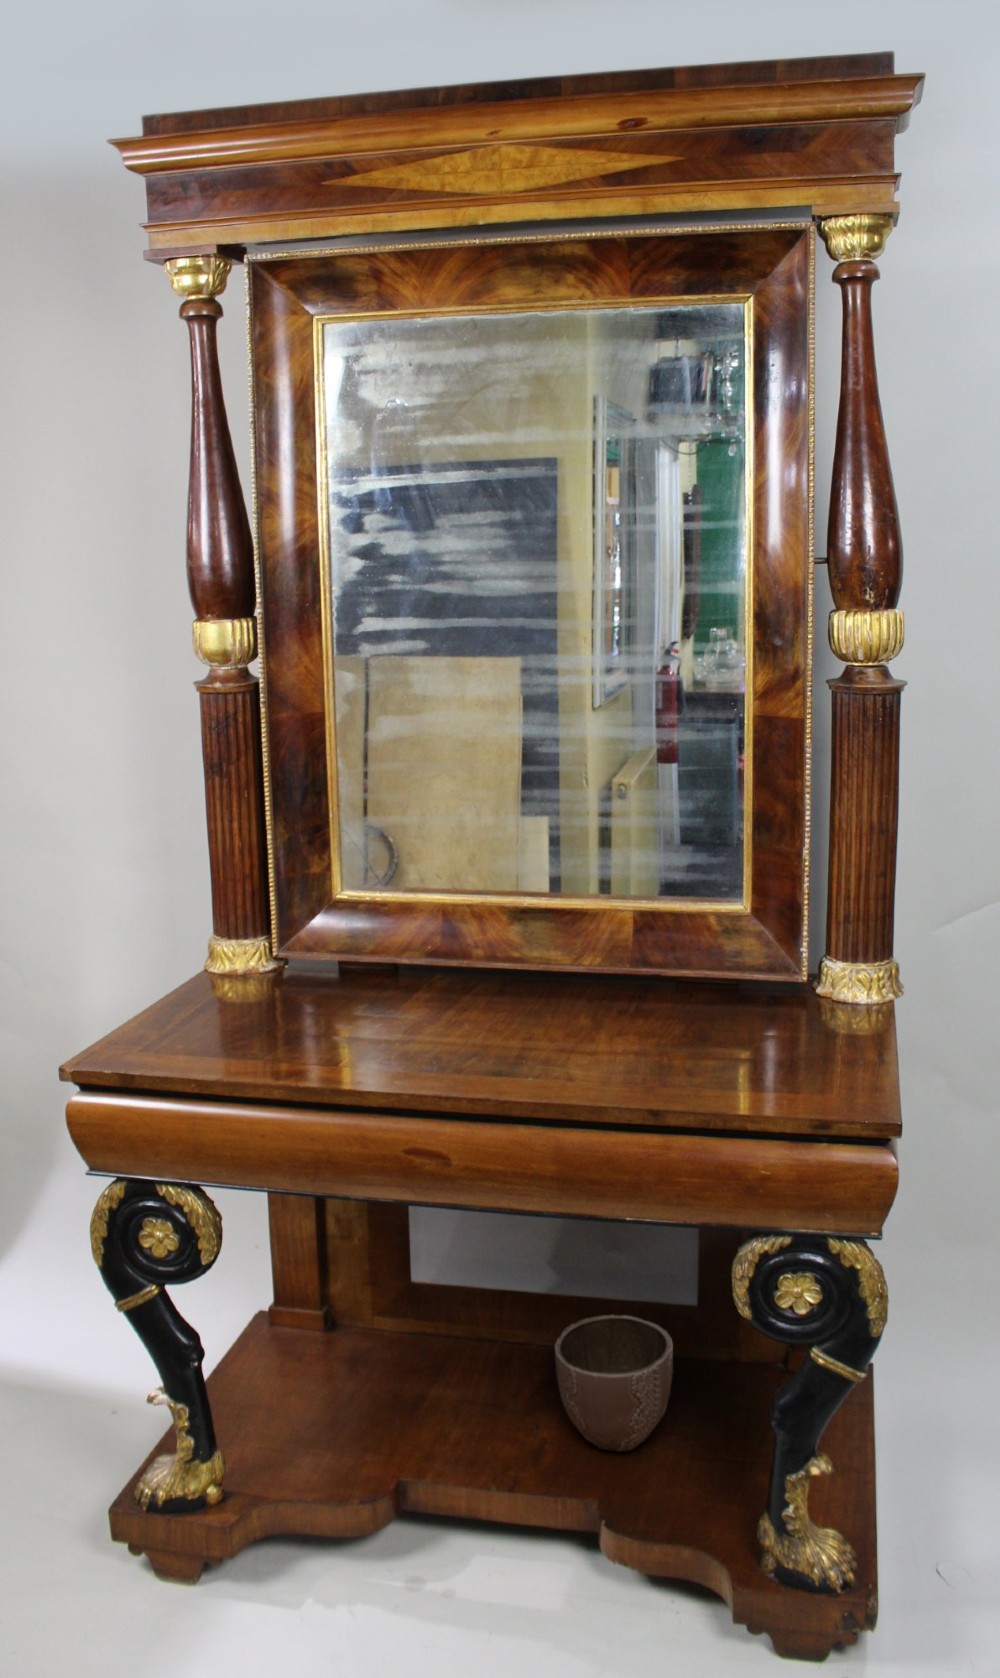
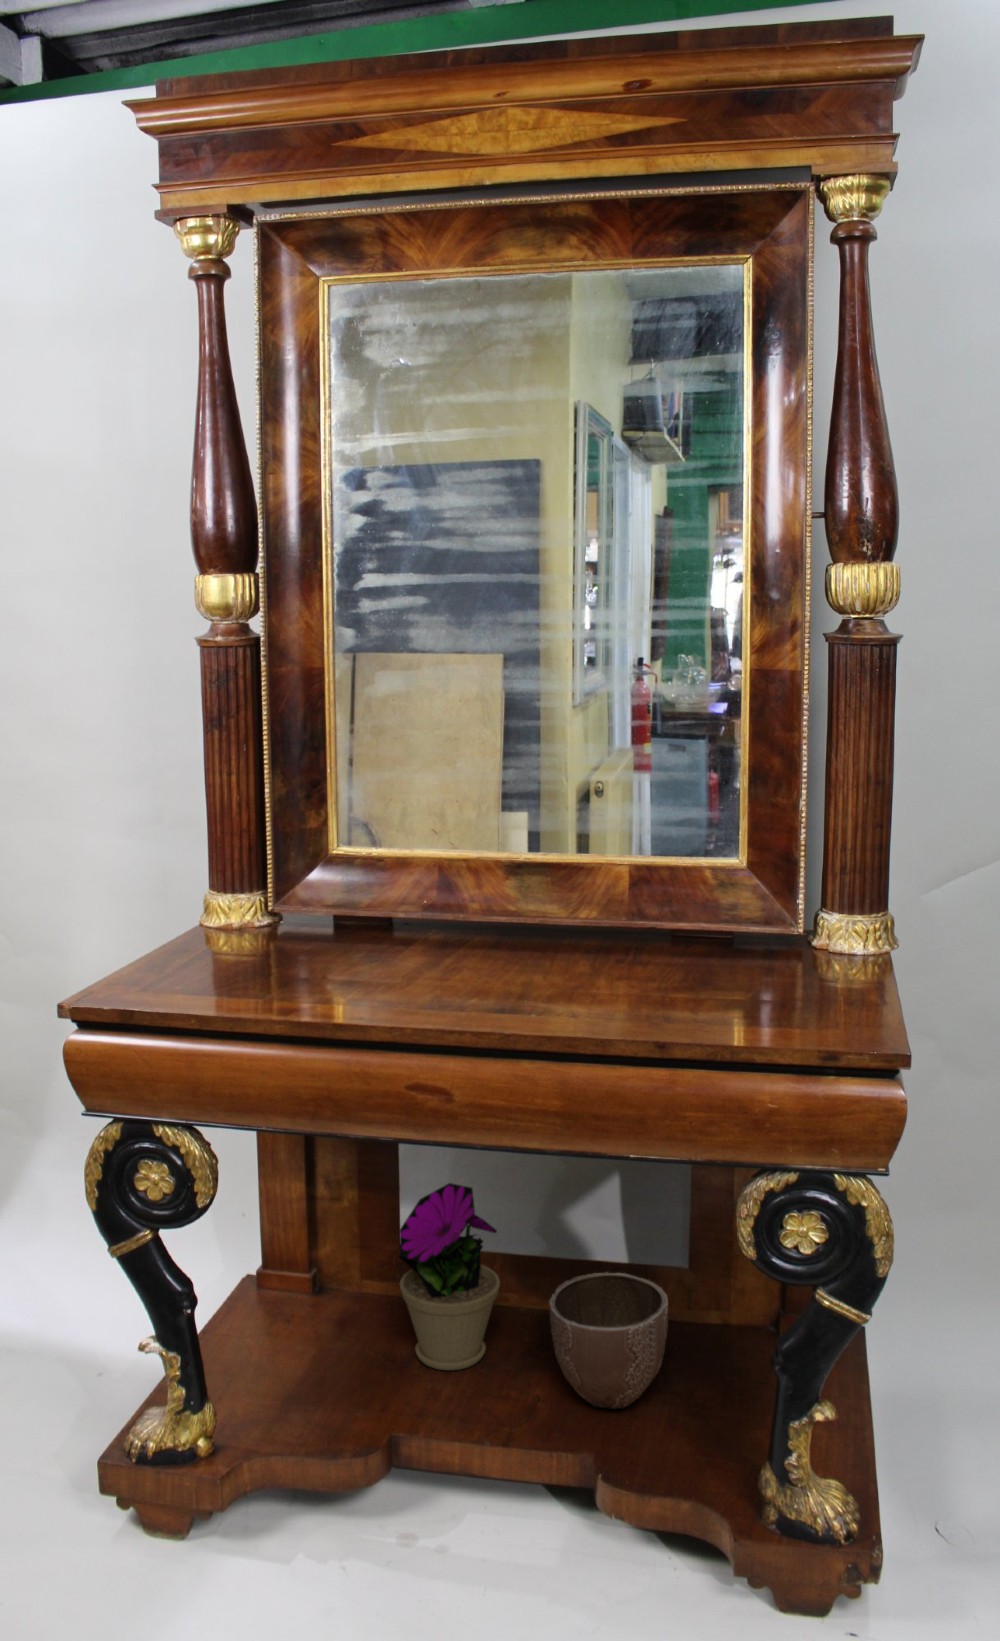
flower pot: none [405,1225,507,1411] -> present [399,1183,500,1370]

